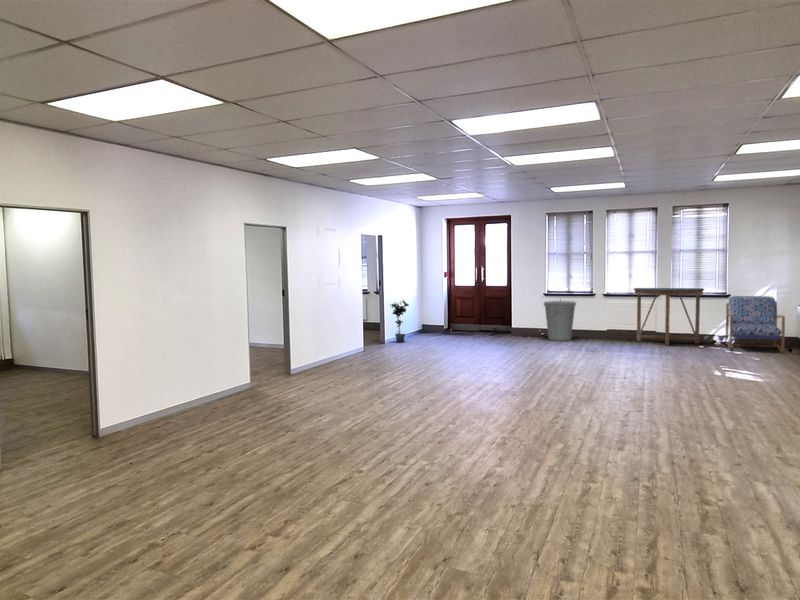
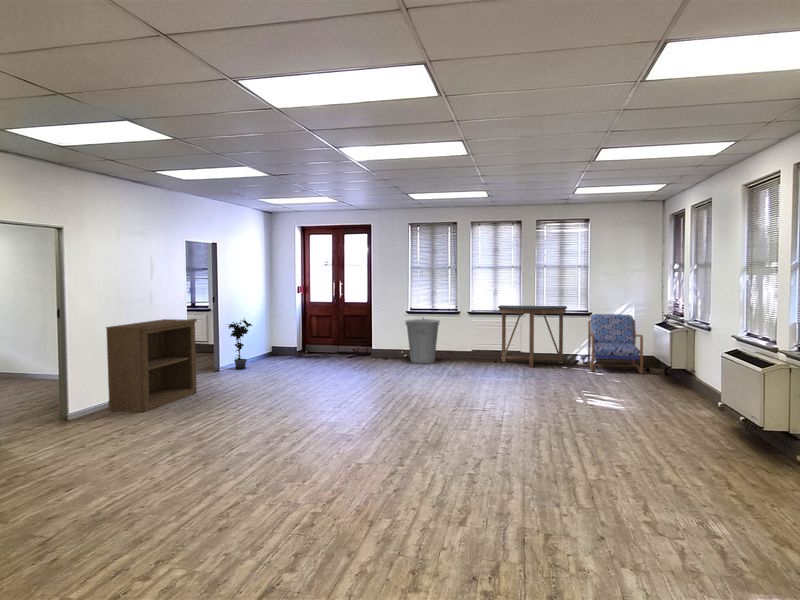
bookshelf: none [313,298,374,371] -> present [106,319,197,412]

